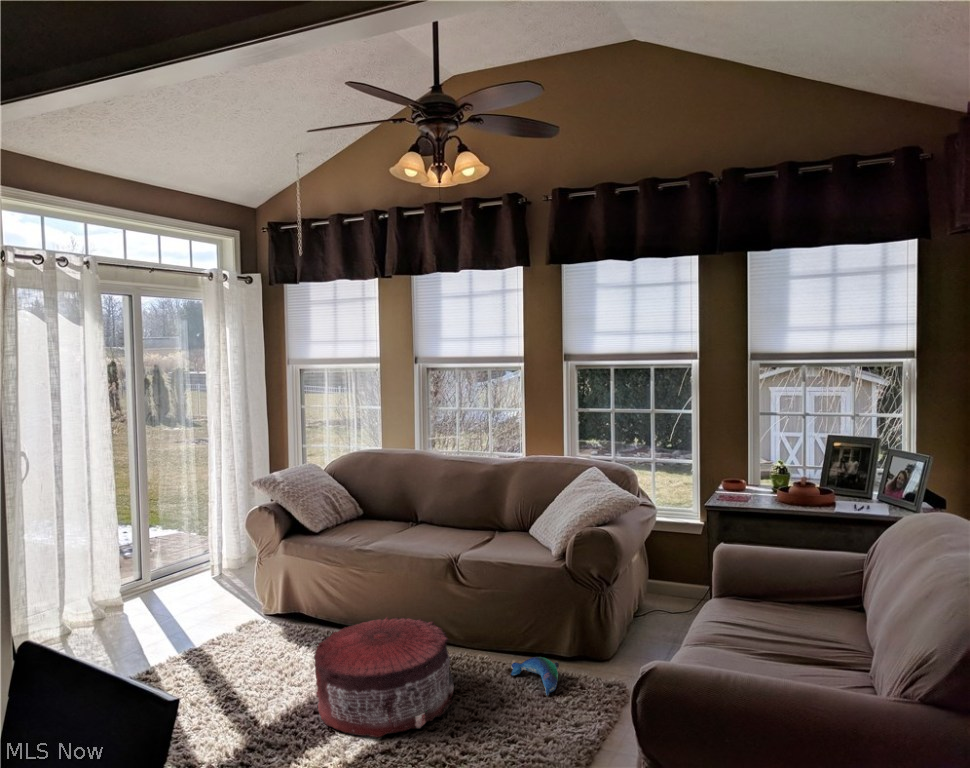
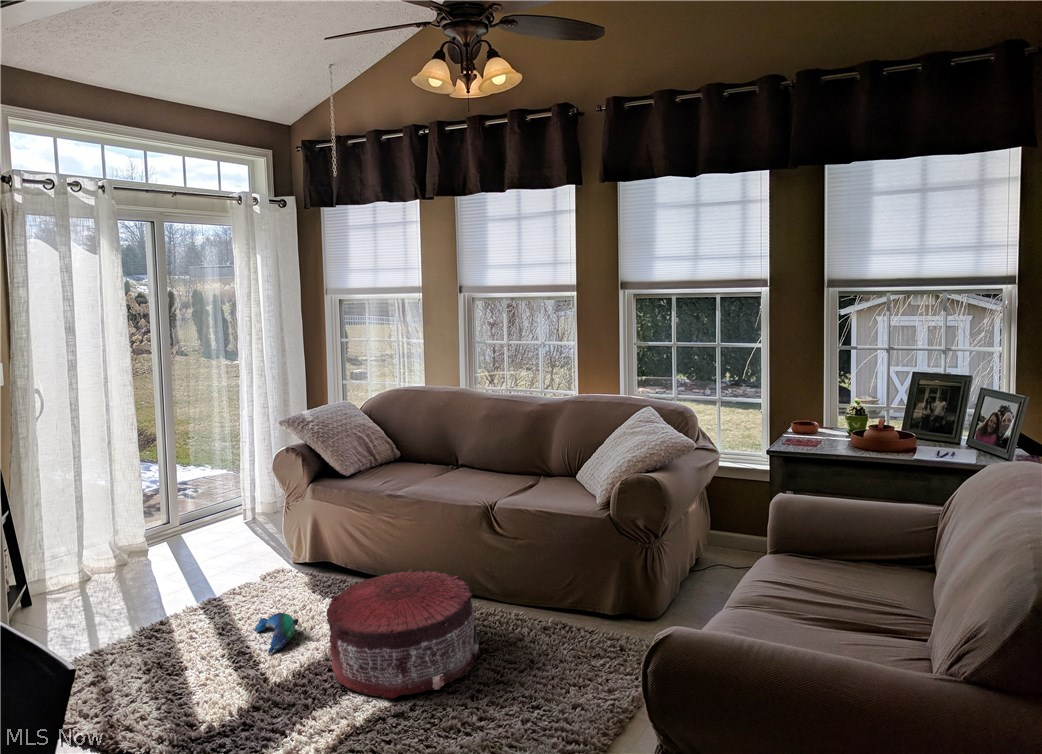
plush toy: present [511,657,559,696] -> present [254,613,298,654]

